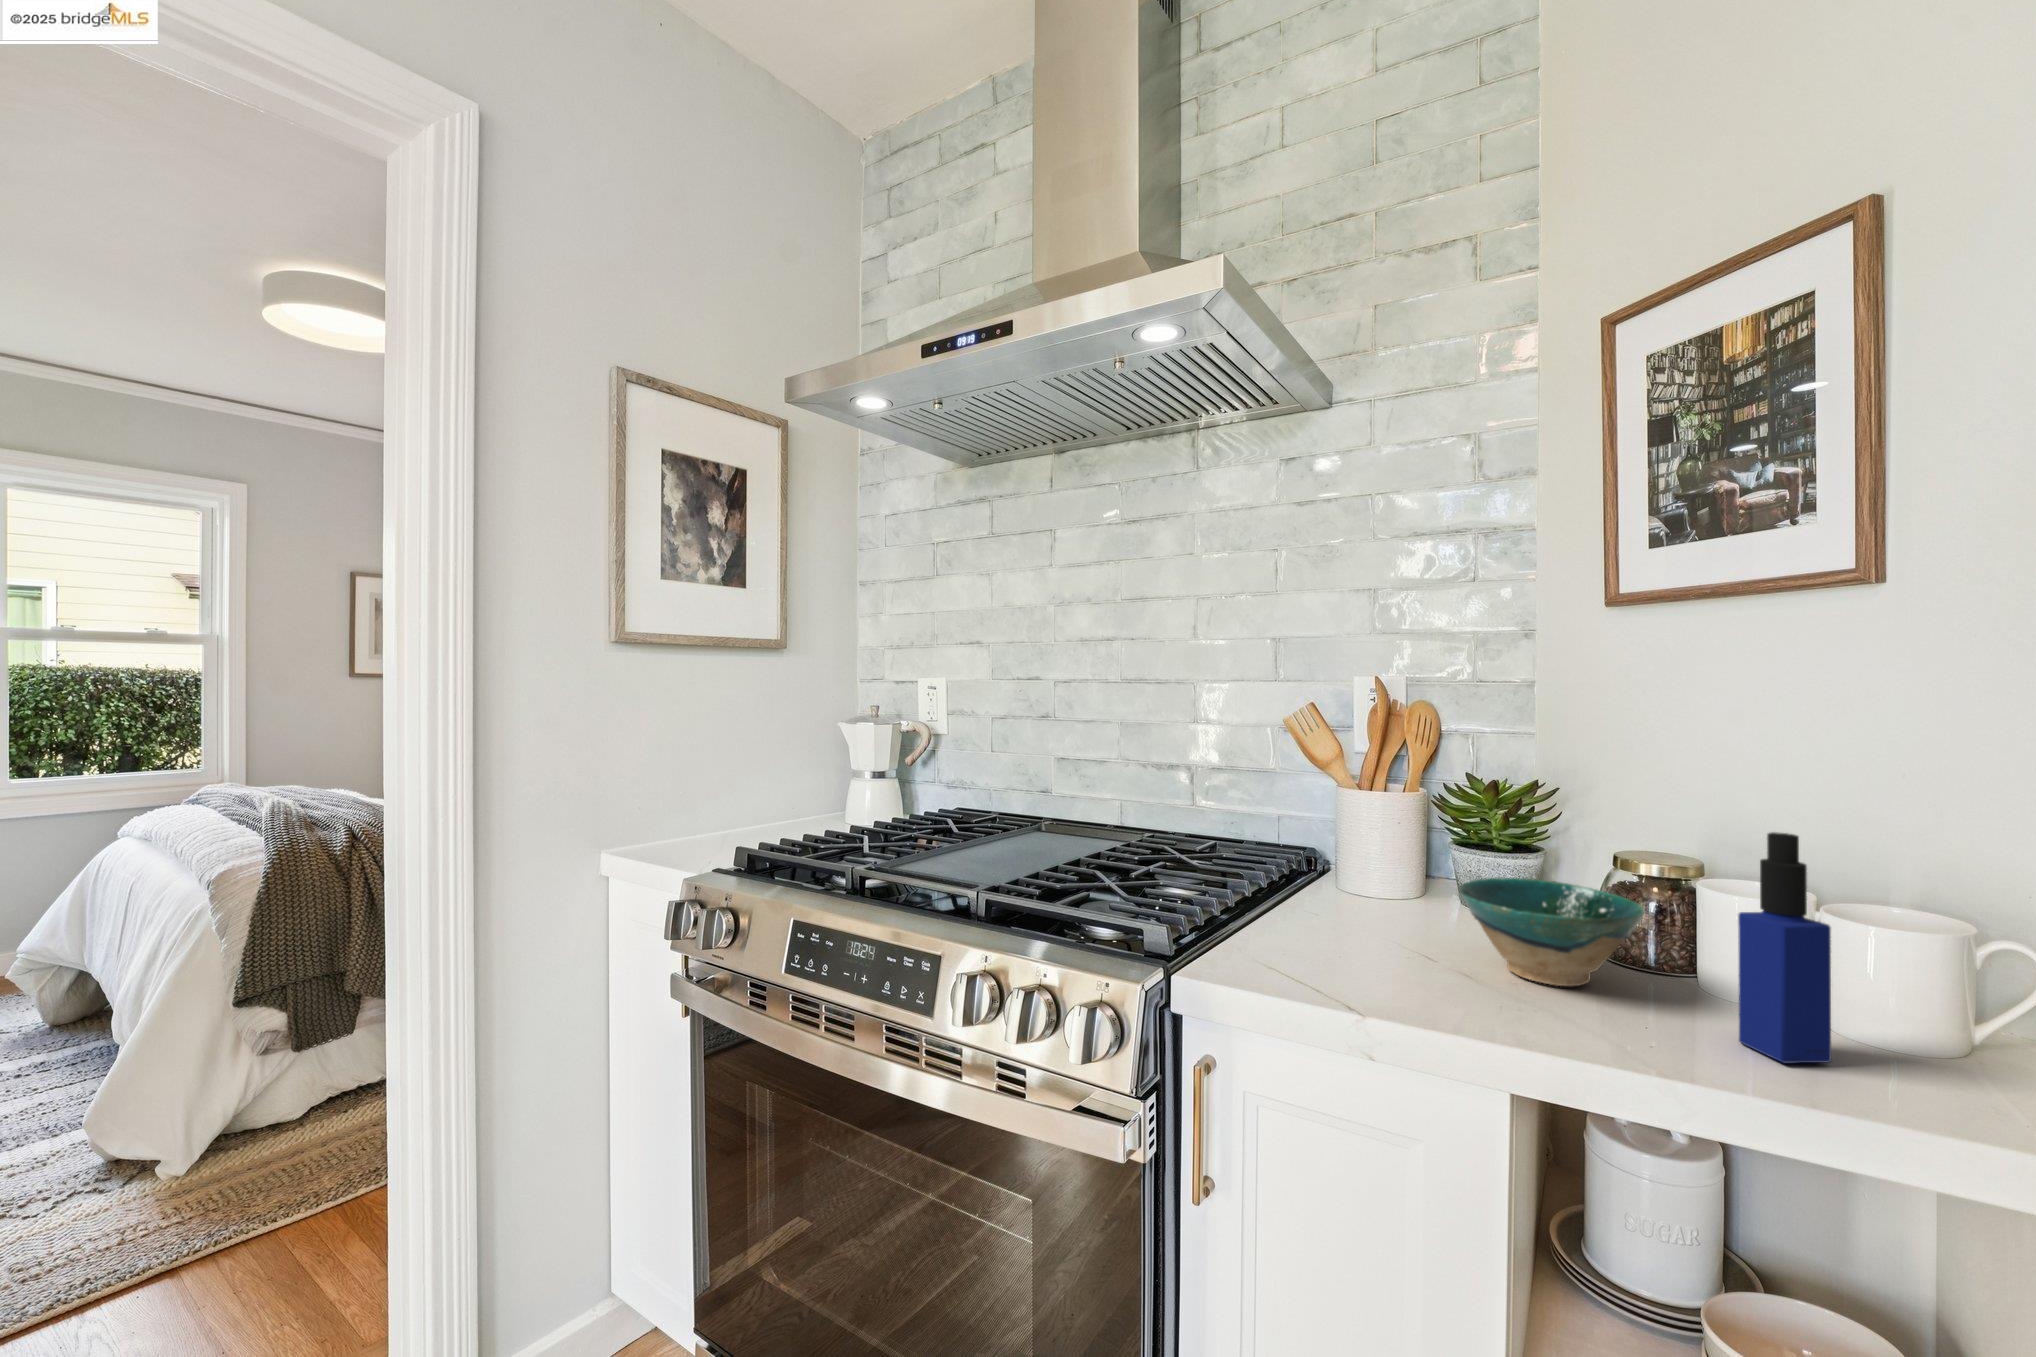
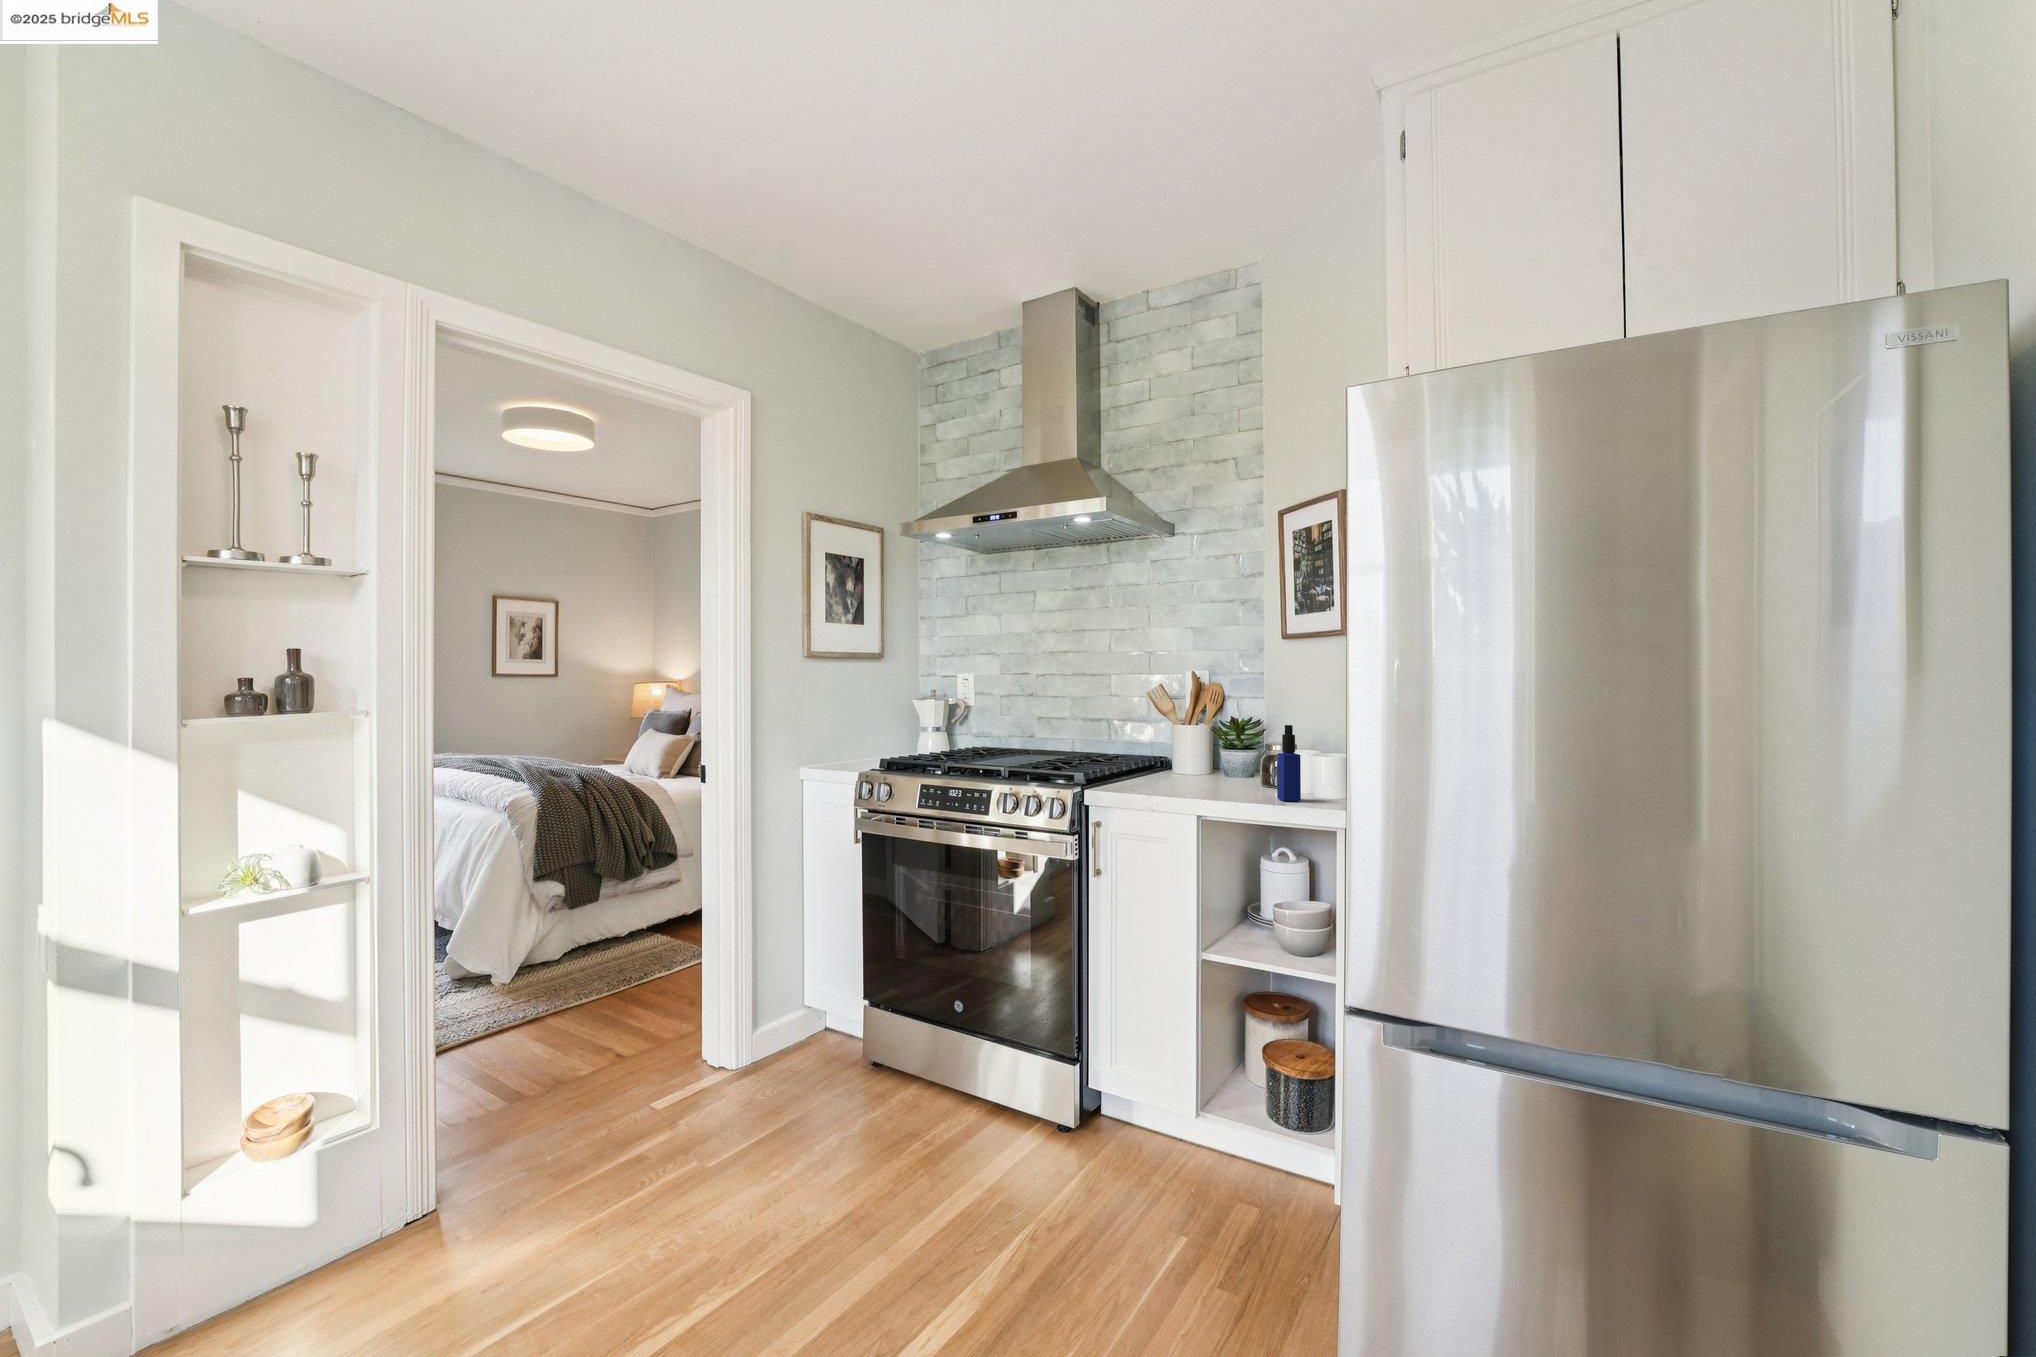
bowl: present [1458,878,1645,986] -> none [1199,754,1263,790]

